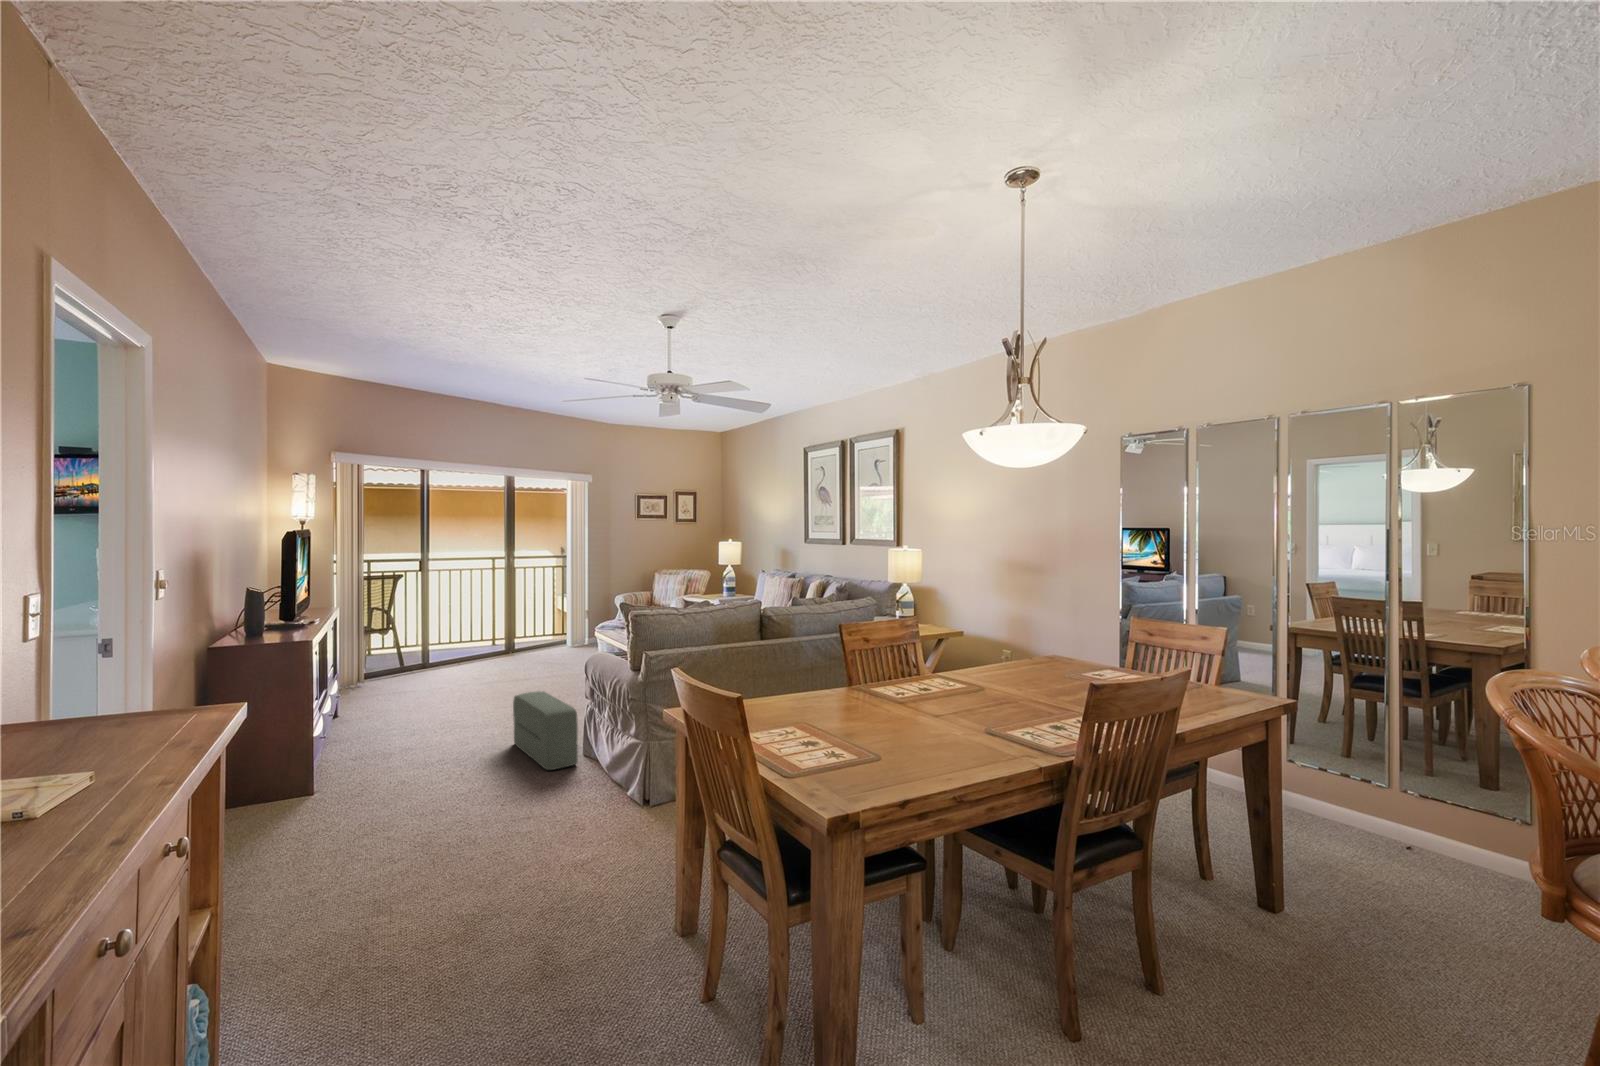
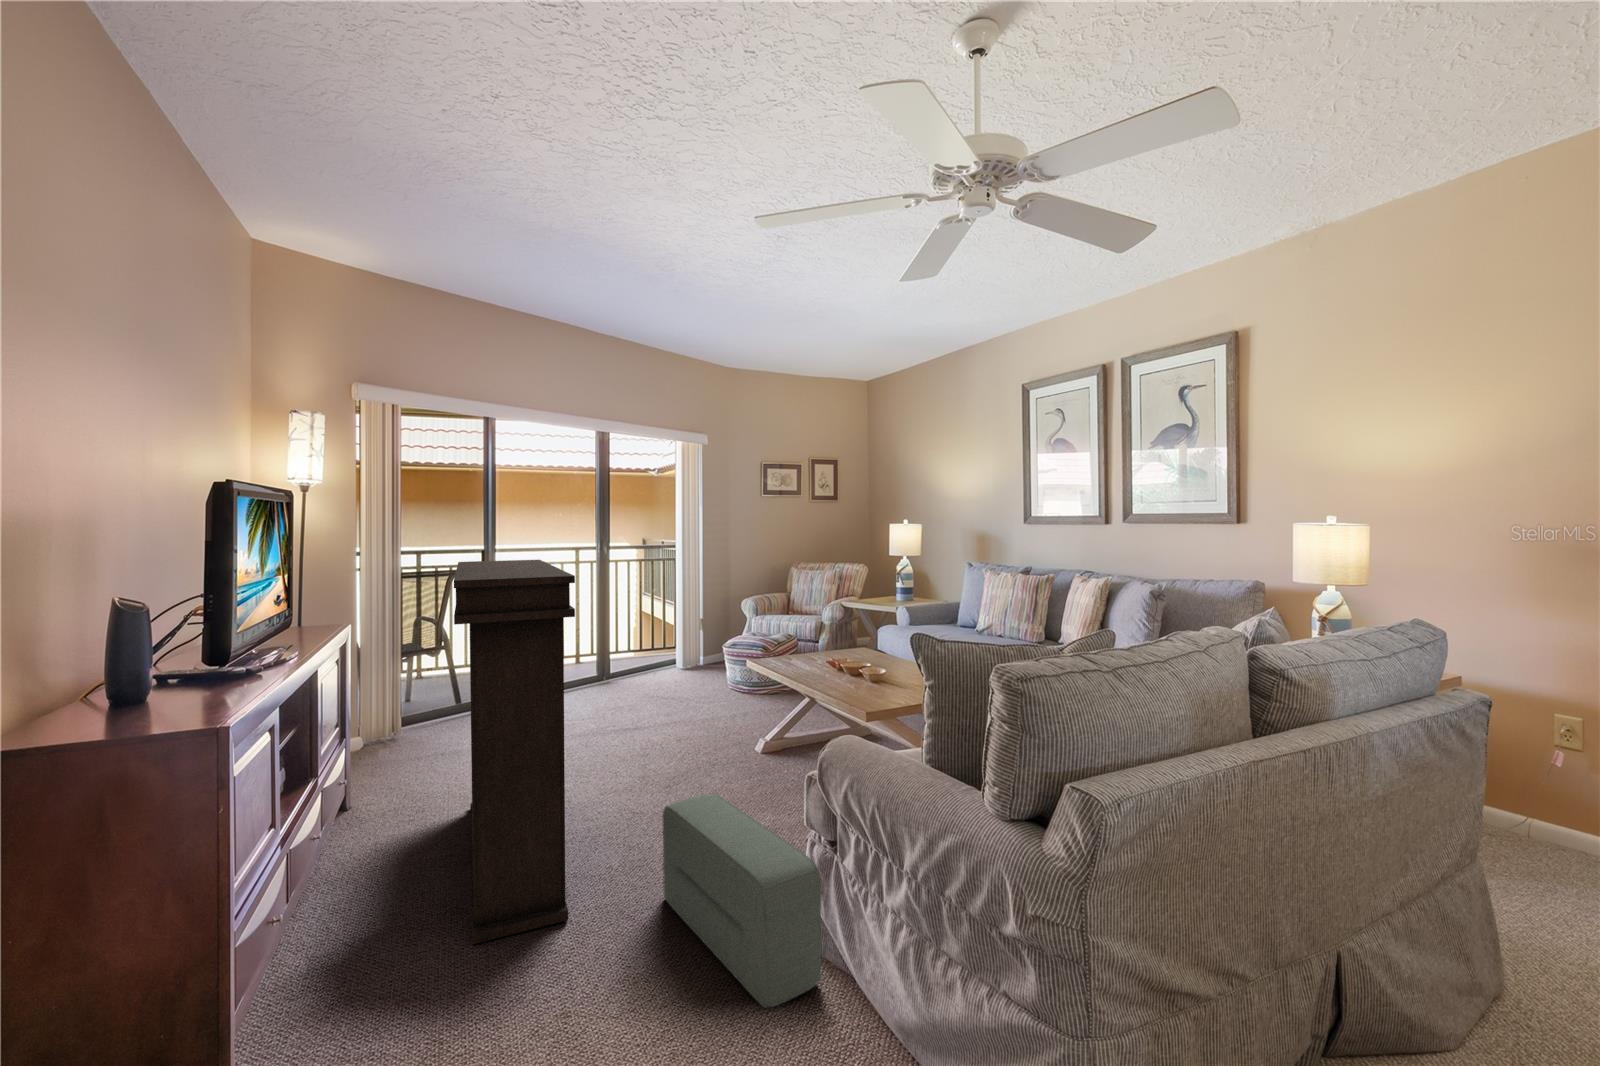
console table: none [404,569,466,758] -> present [454,560,575,944]

